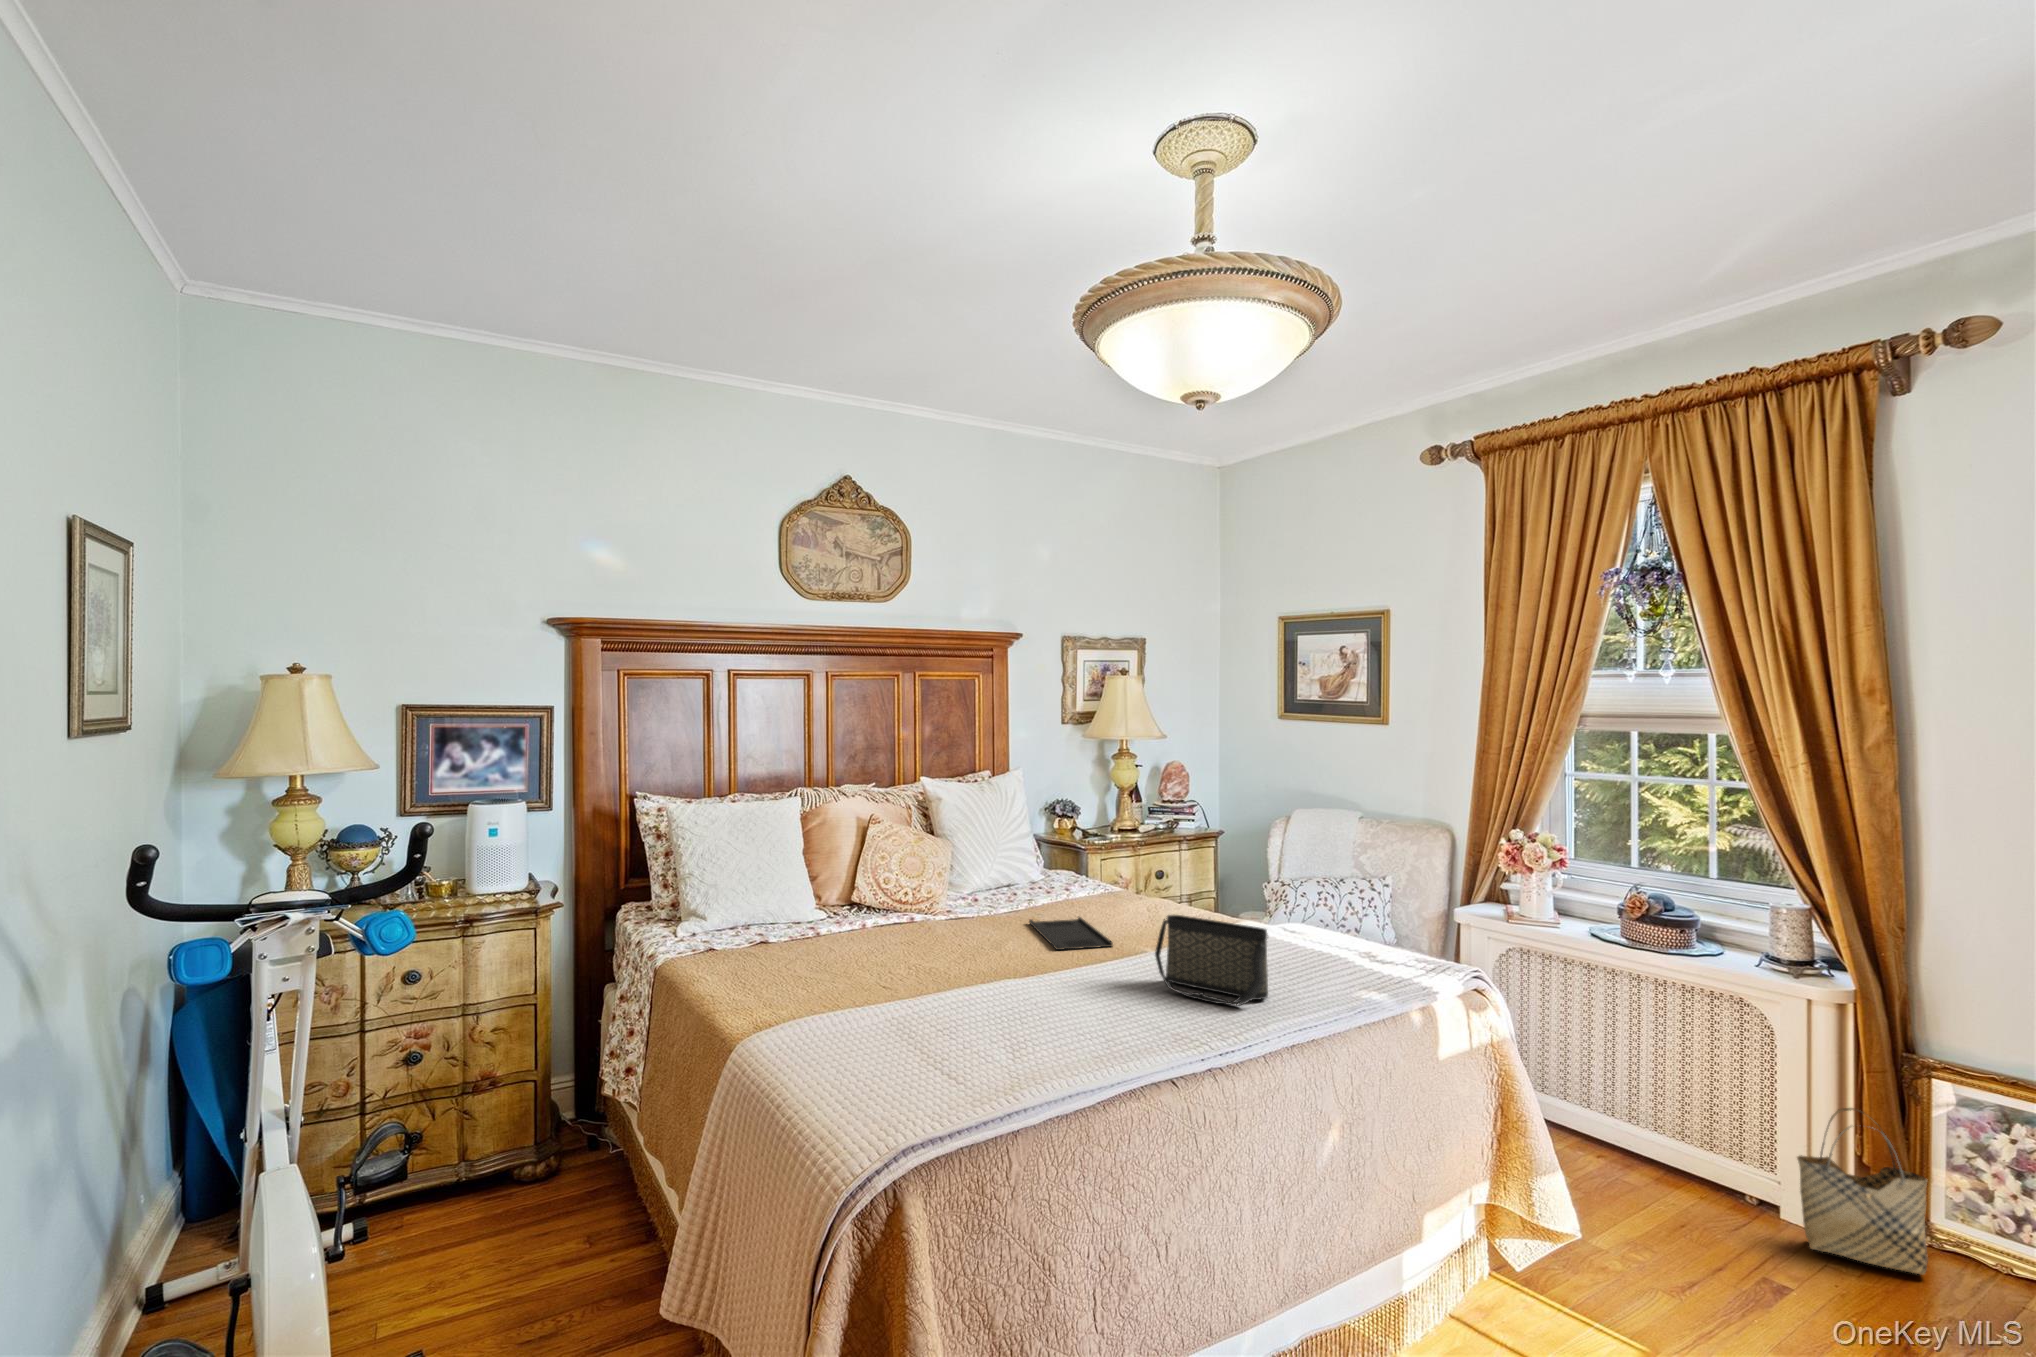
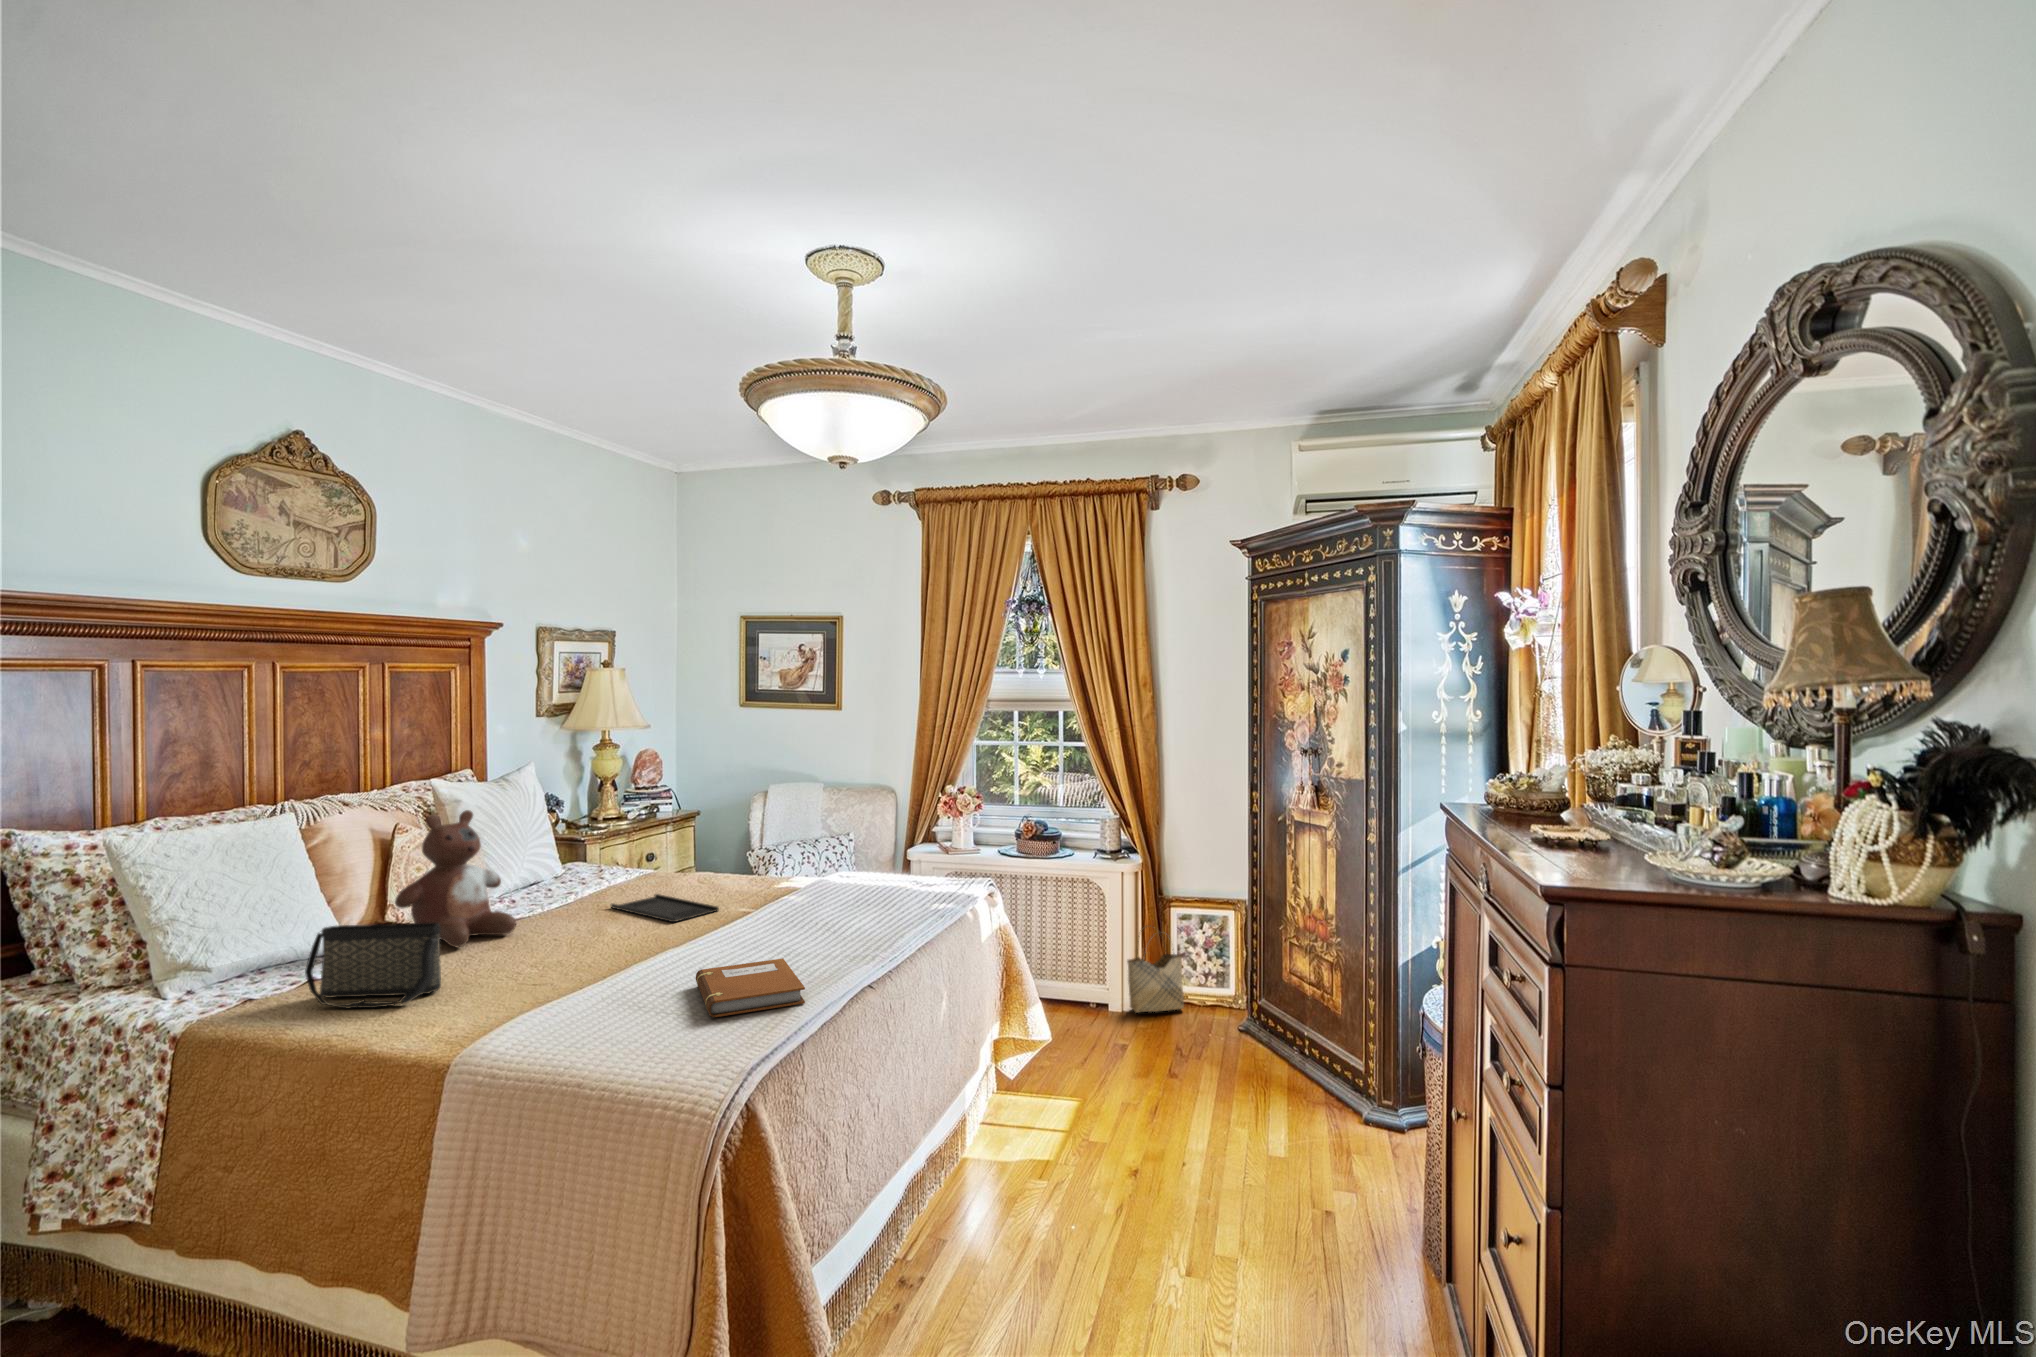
stuffed bear: none [841,808,935,936] -> present [395,810,516,947]
handbag: present [1155,915,1268,1006] -> present [305,923,441,1008]
notebook: none [946,1005,1077,1072] -> present [696,958,805,1017]

